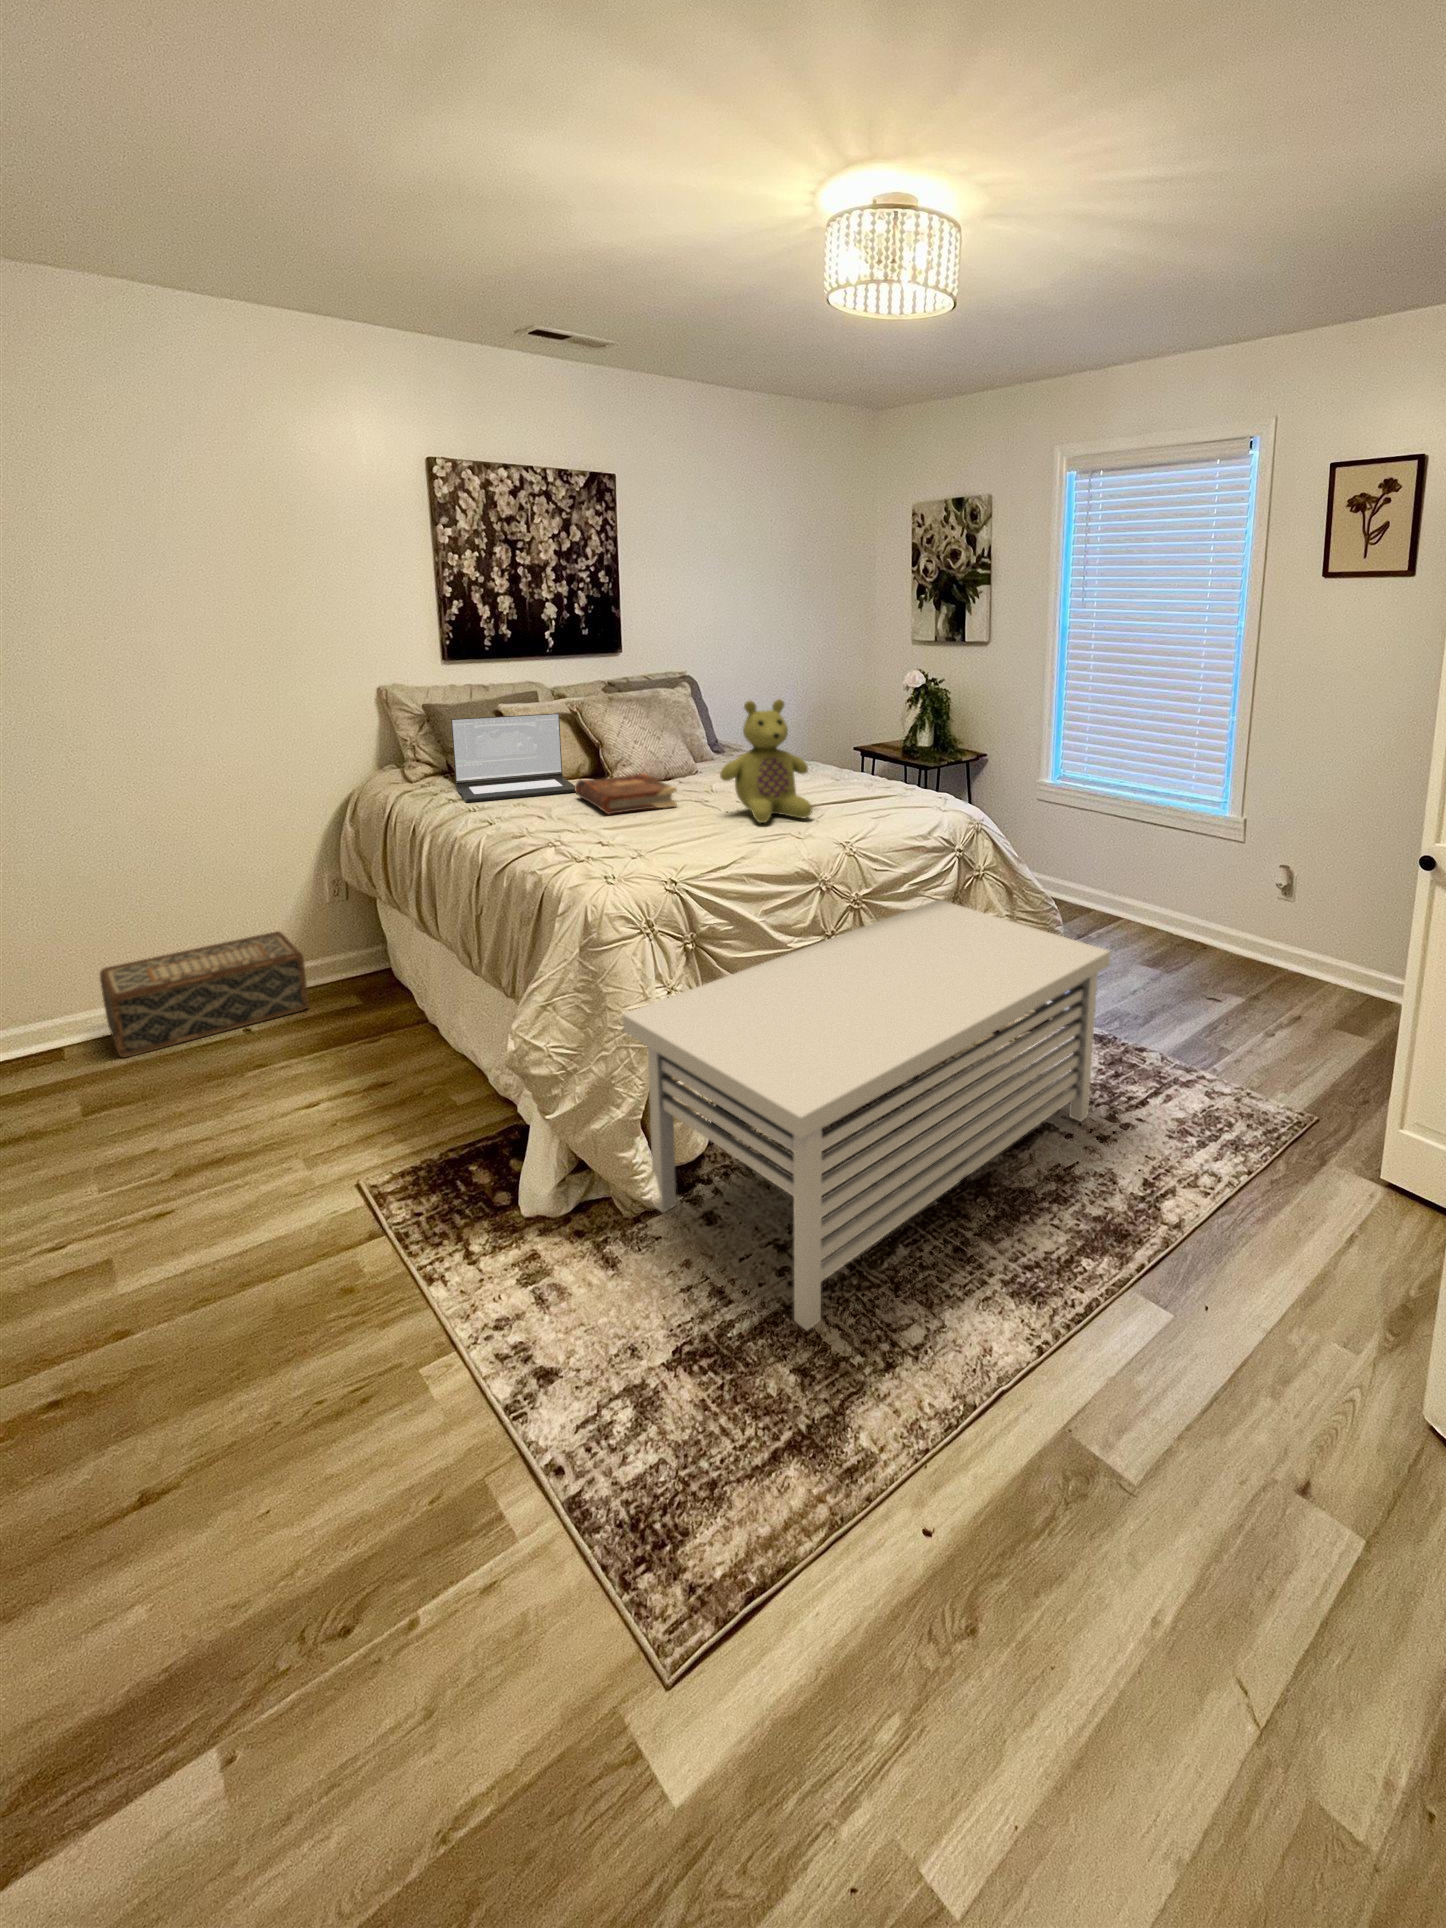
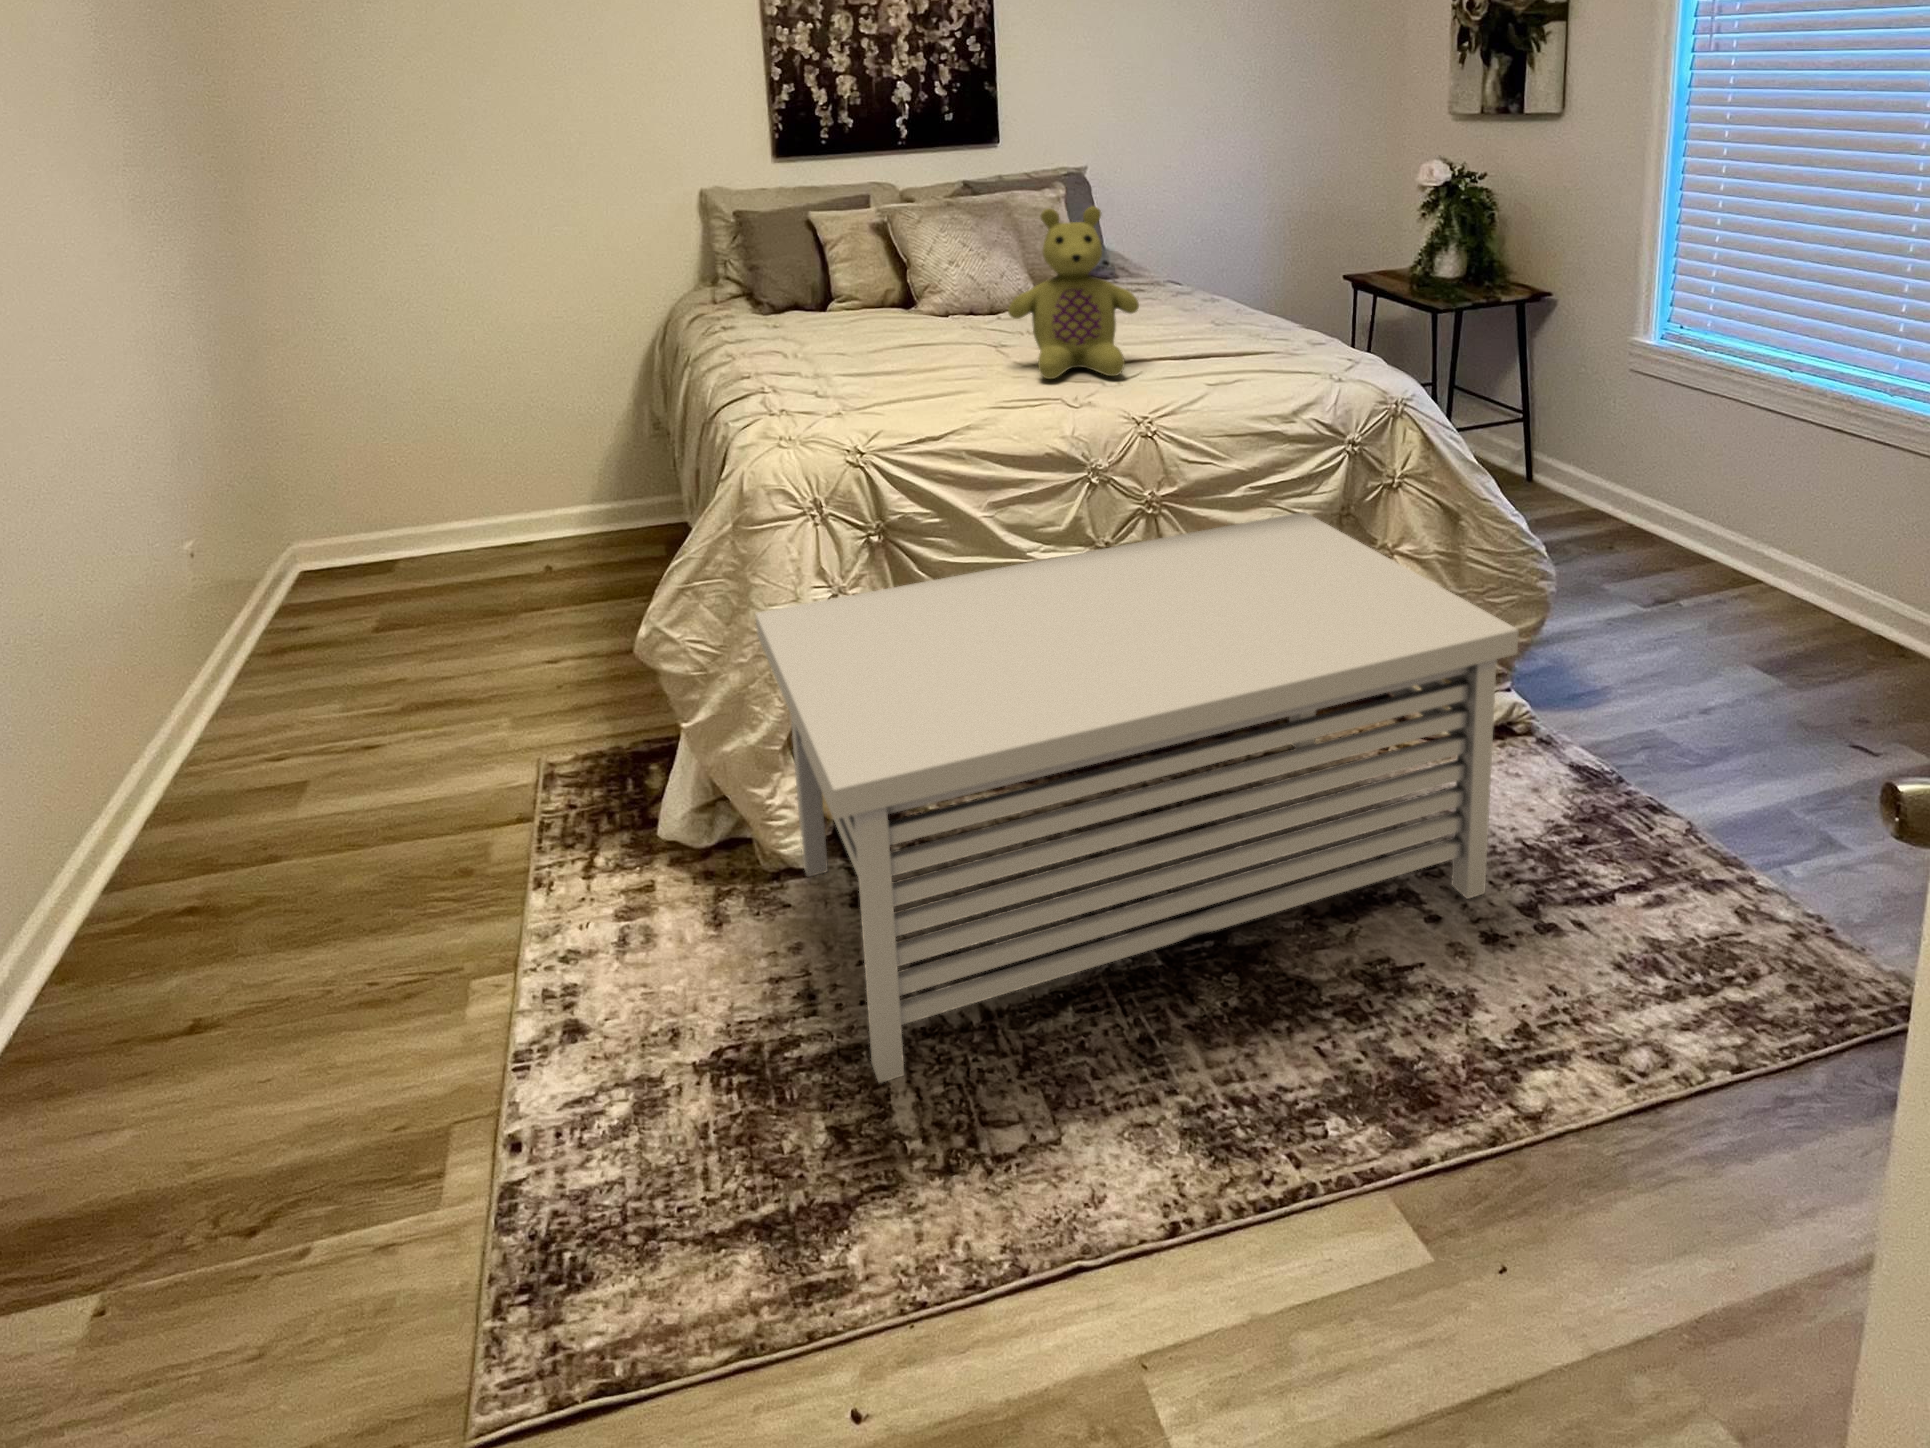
laptop: present [451,713,575,802] -> none [744,224,878,332]
book: present [575,773,677,814] -> none [865,303,970,357]
woven basket: present [100,931,309,1058] -> none [417,465,608,582]

